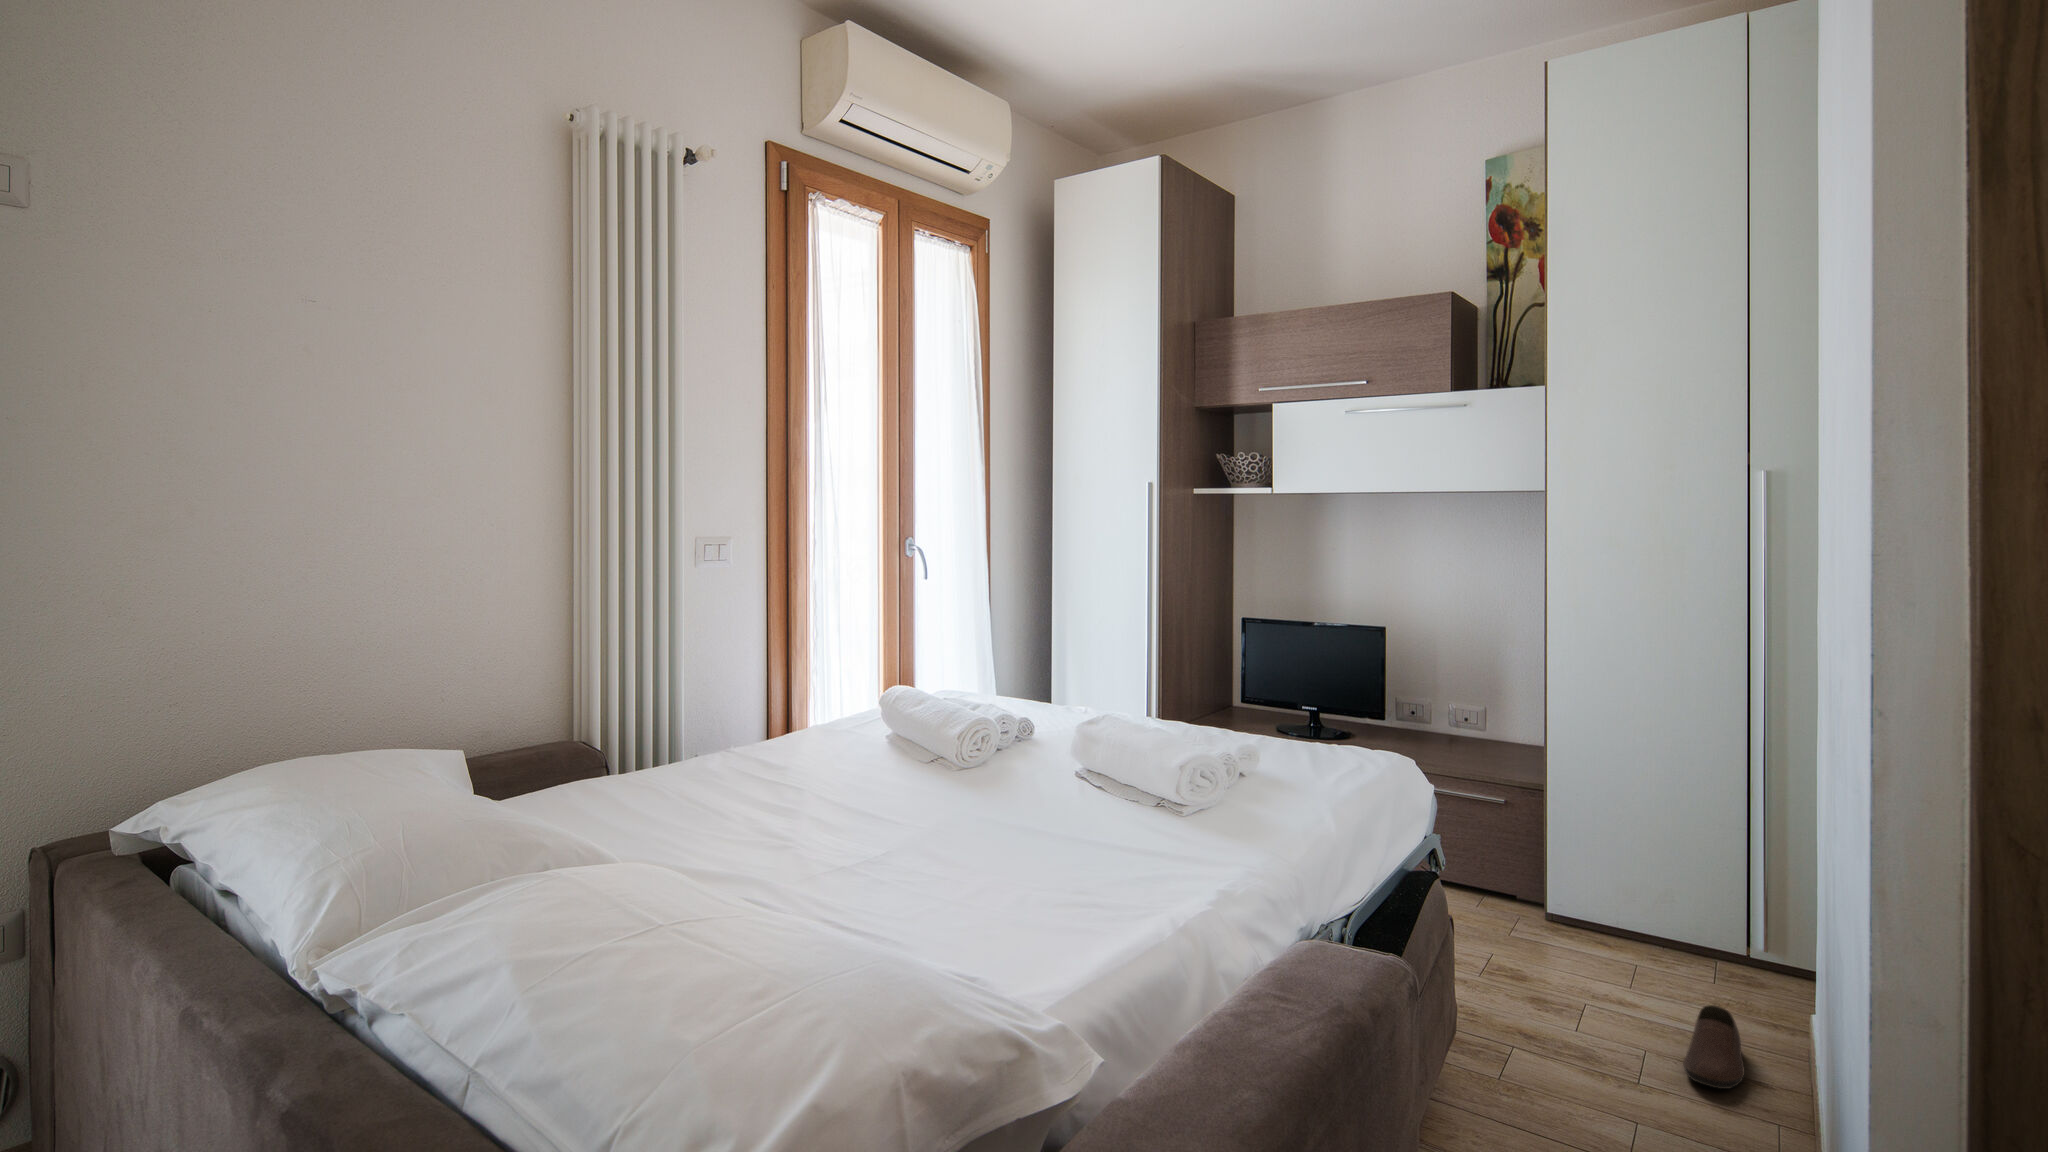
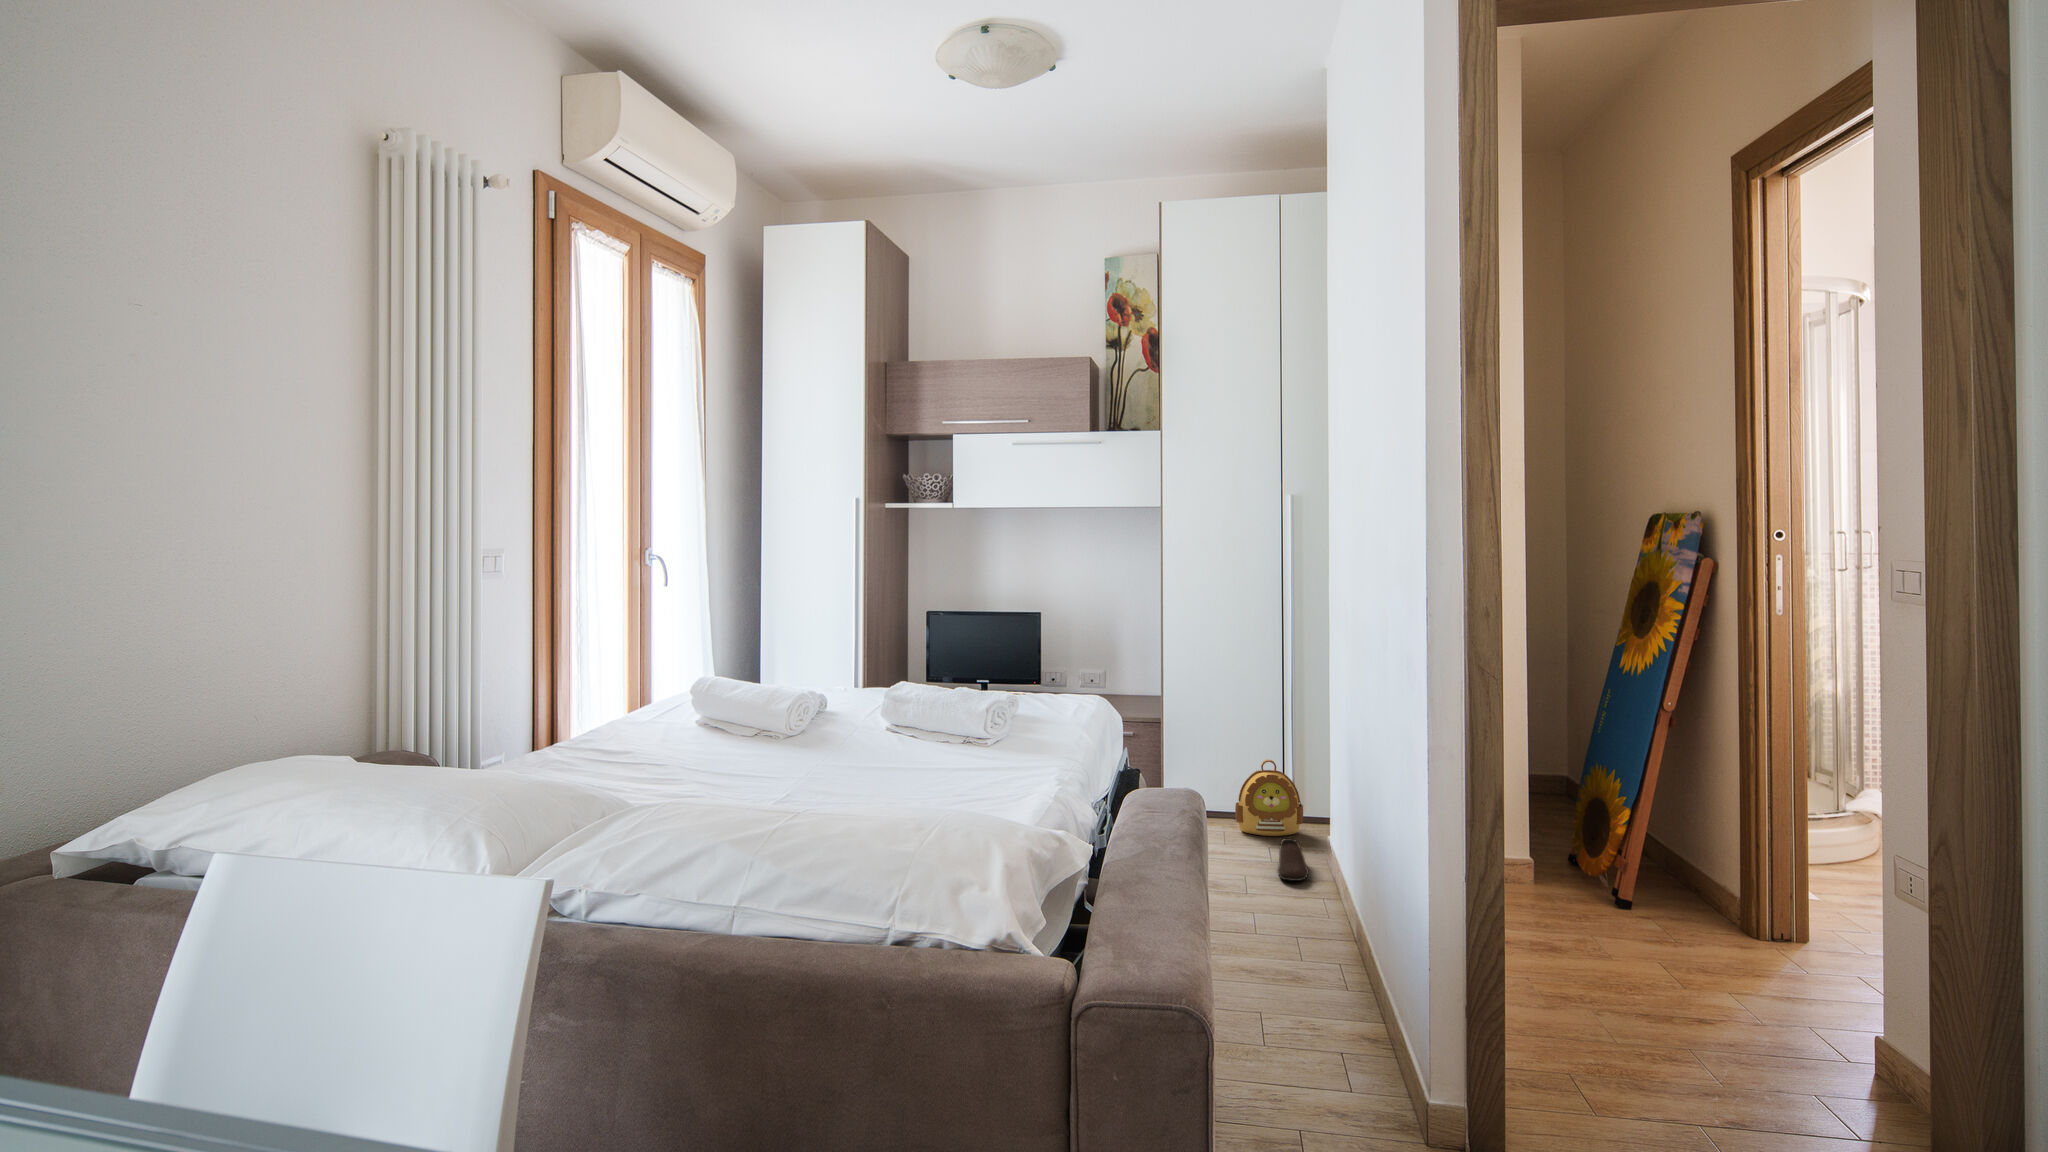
backpack: none [1640,868,1761,990] -> present [1235,760,1303,836]

